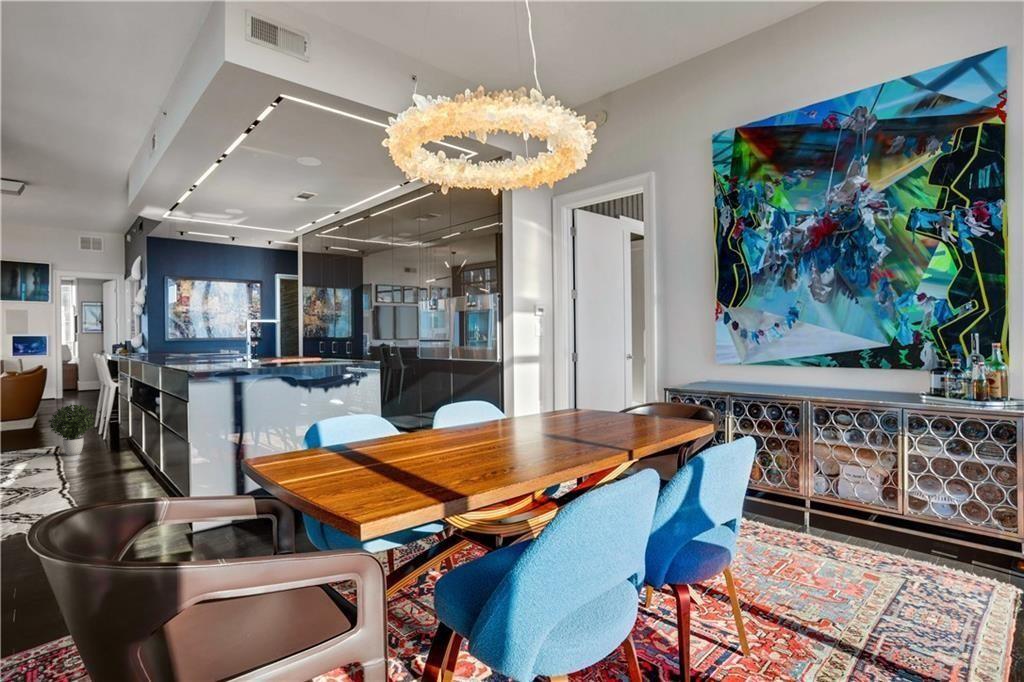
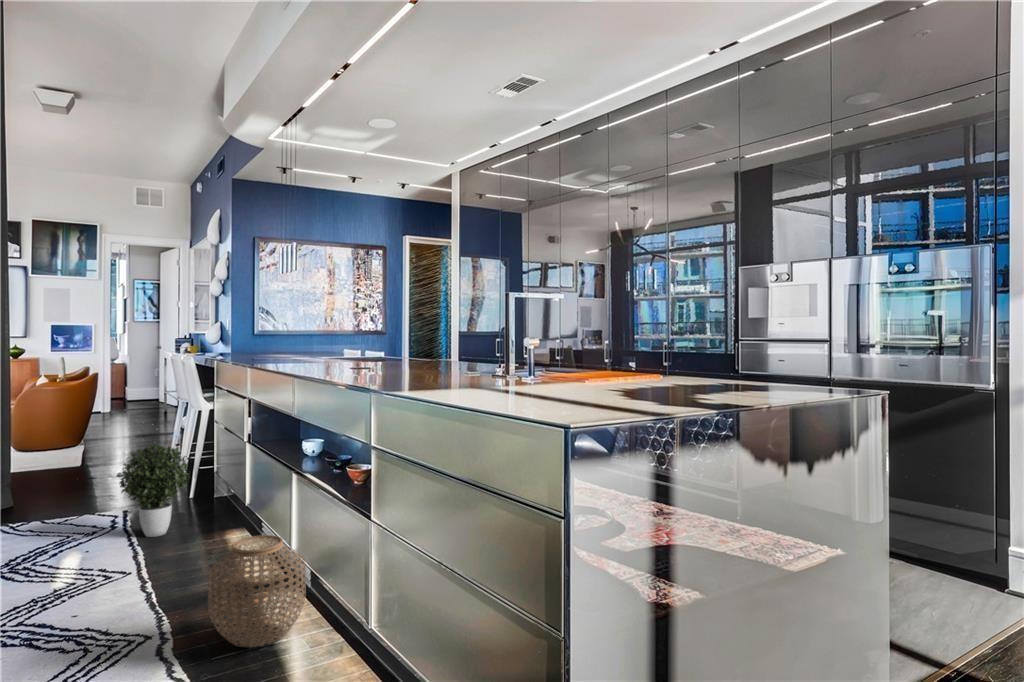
woven basket: none [85,437,139,486] -> present [208,535,306,647]

